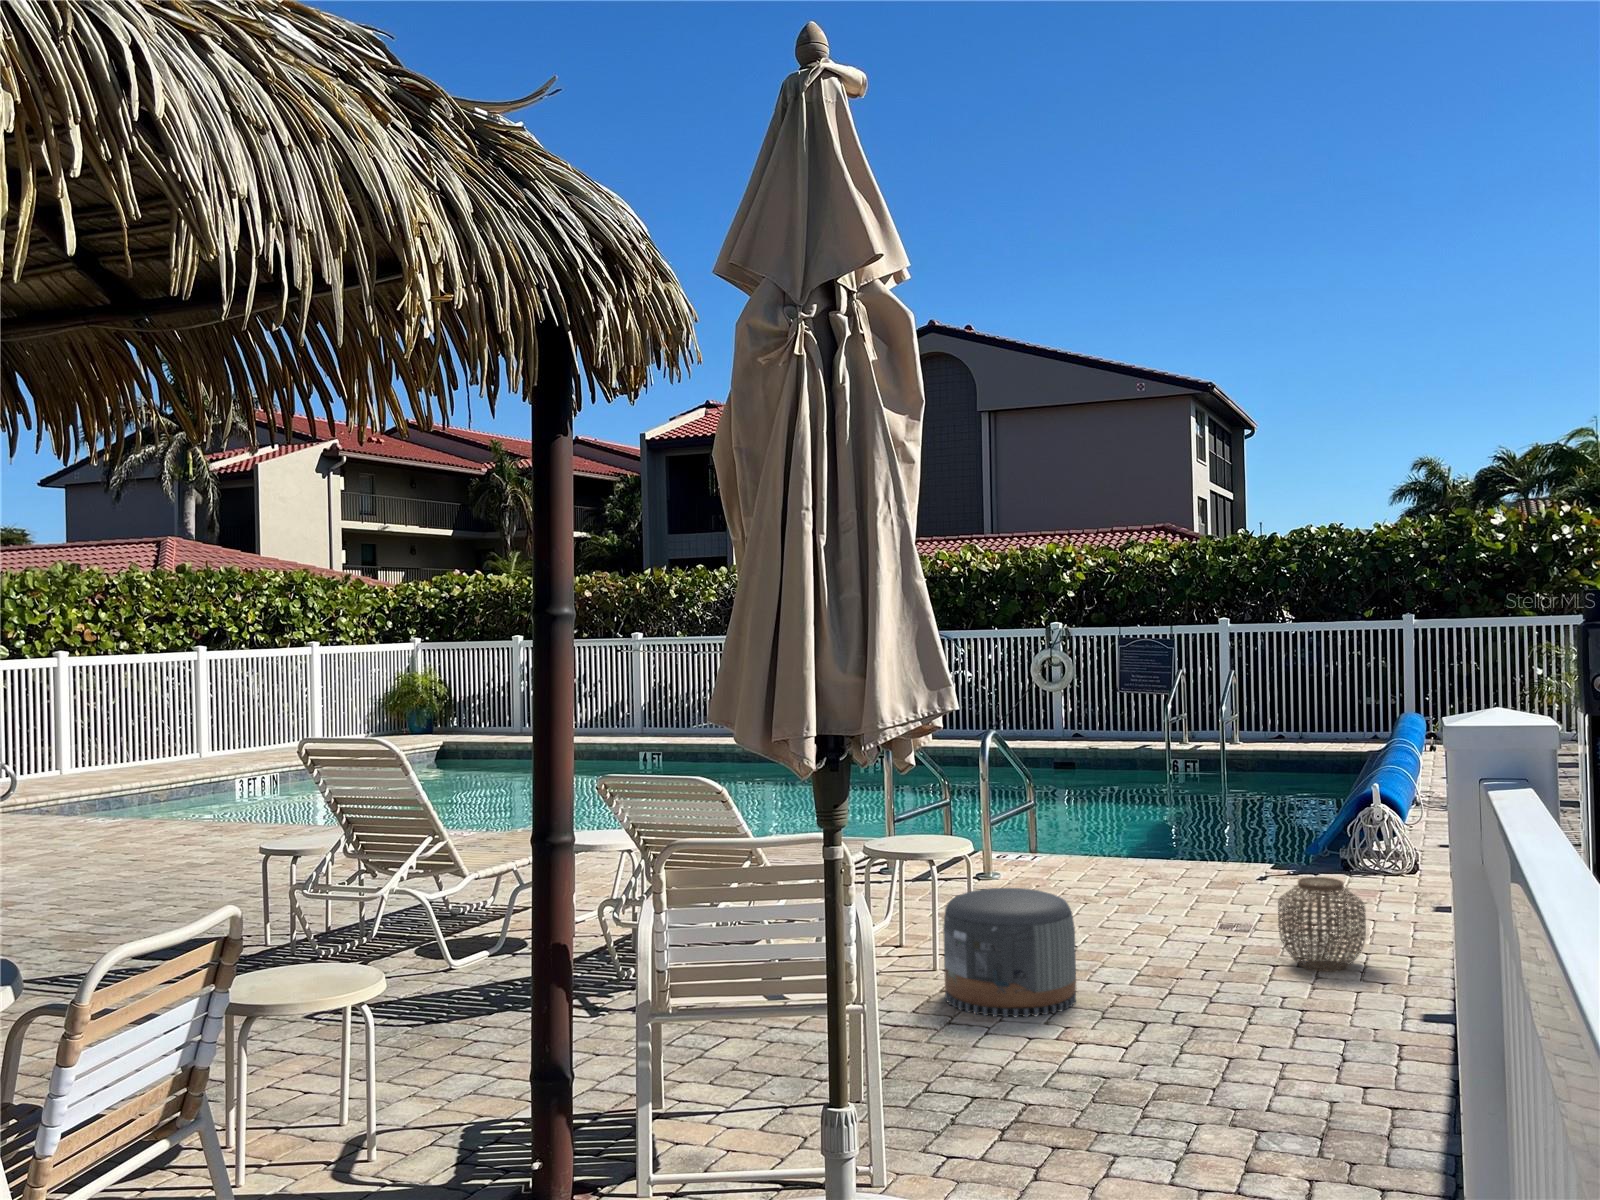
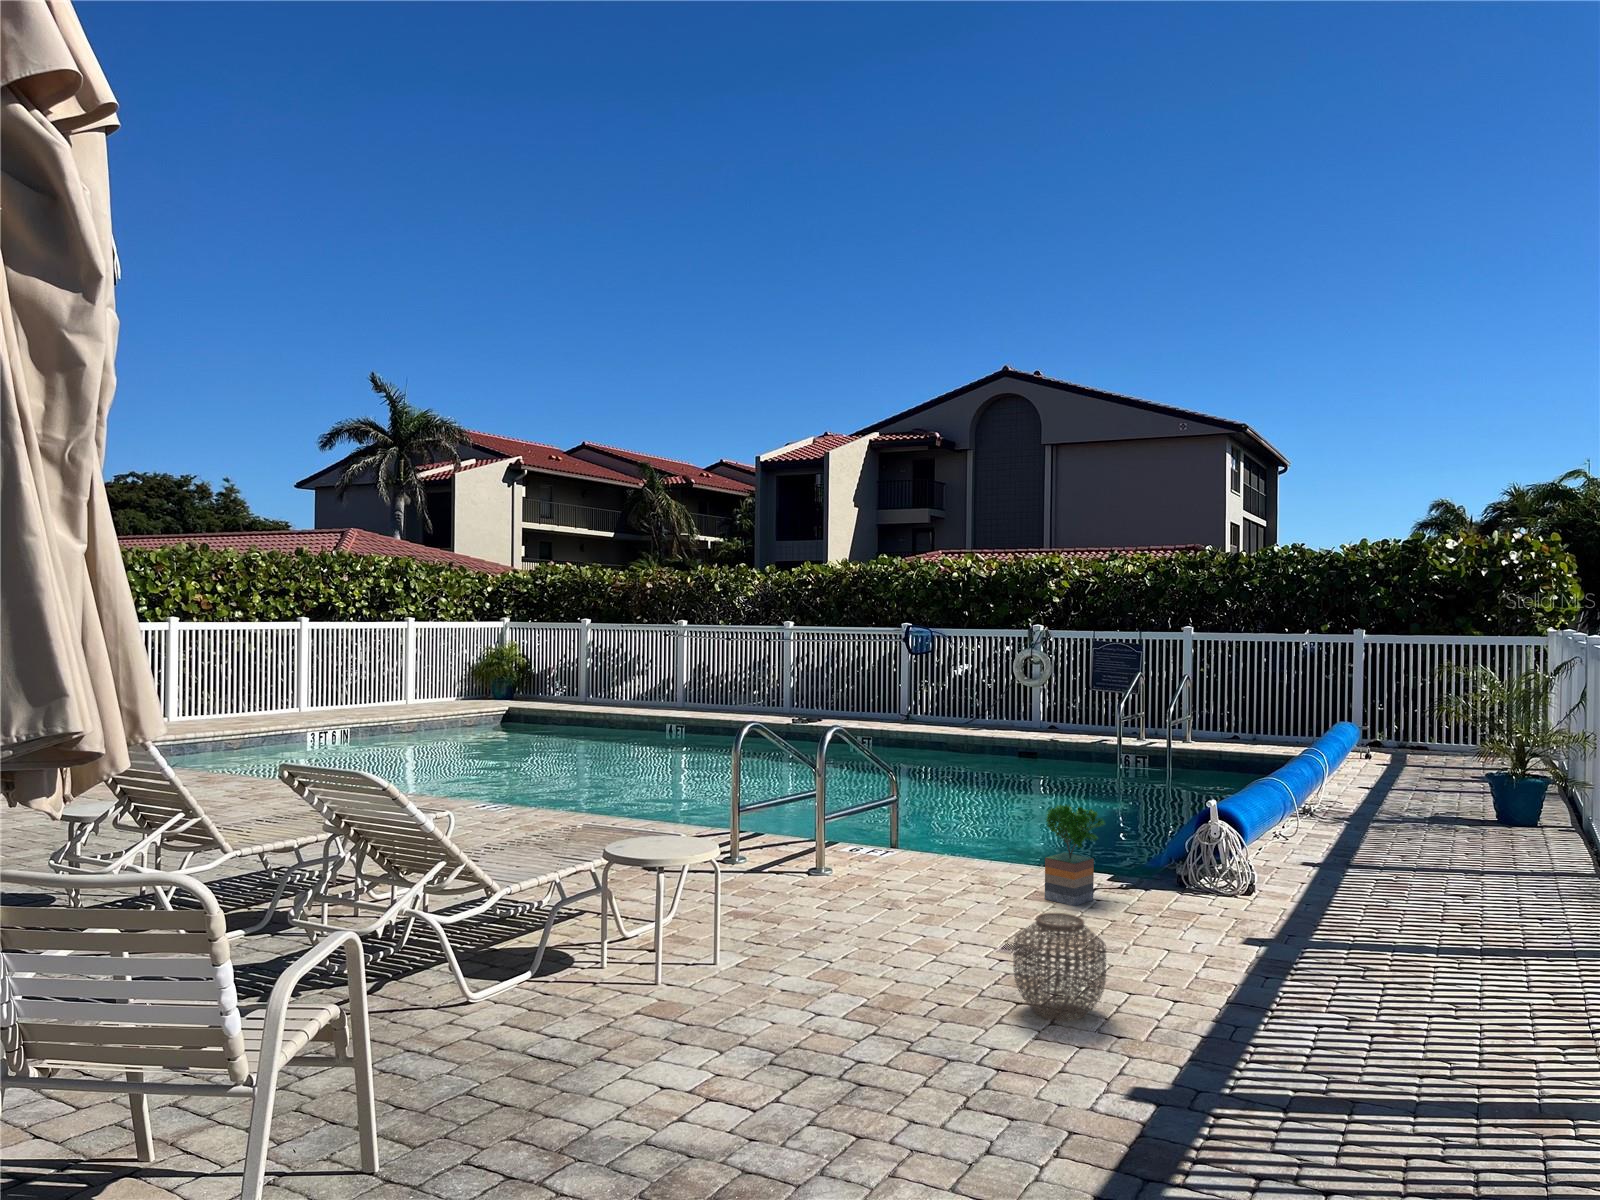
potted tree: none [1219,792,1282,890] -> present [1045,804,1105,906]
pouf: present [943,888,1076,1017] -> none [618,906,759,1058]

